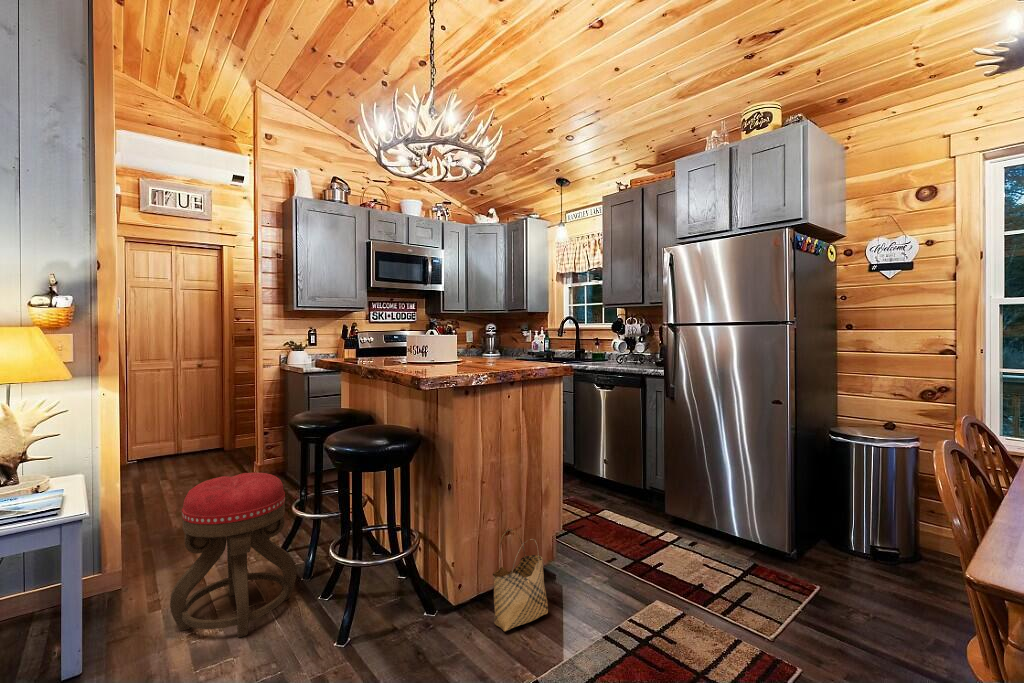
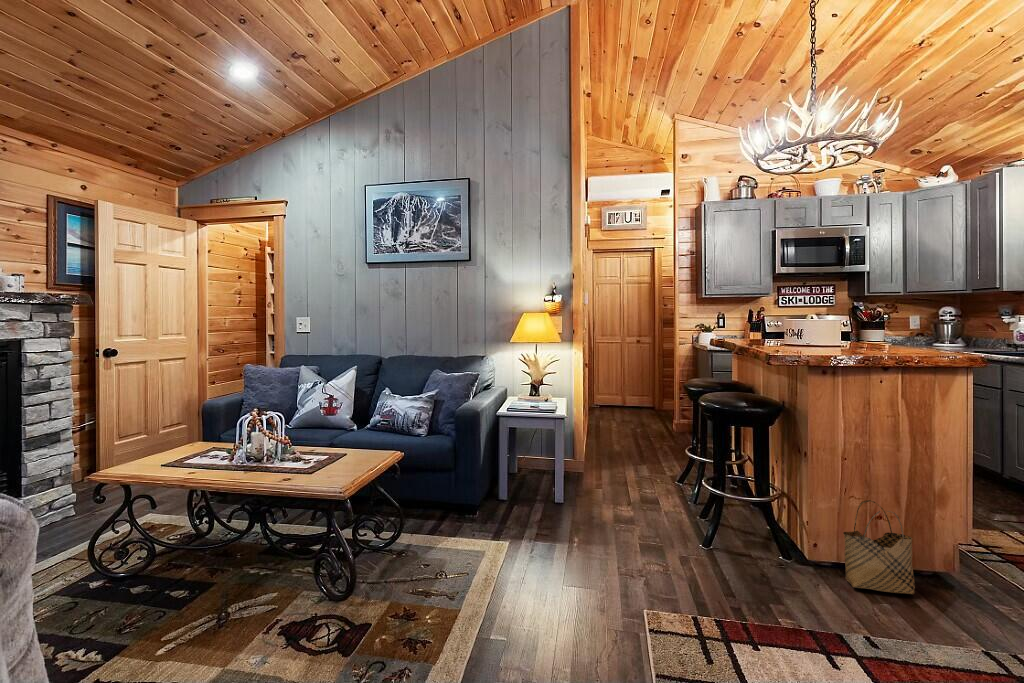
ottoman: present [170,473,297,638] -> none [604,412,682,518]

